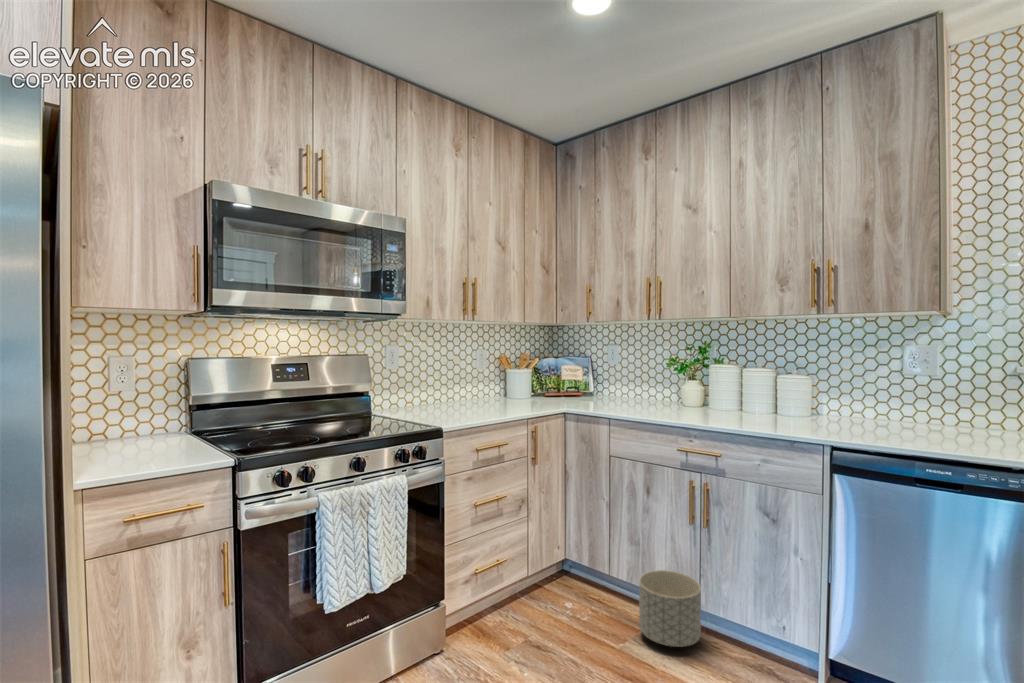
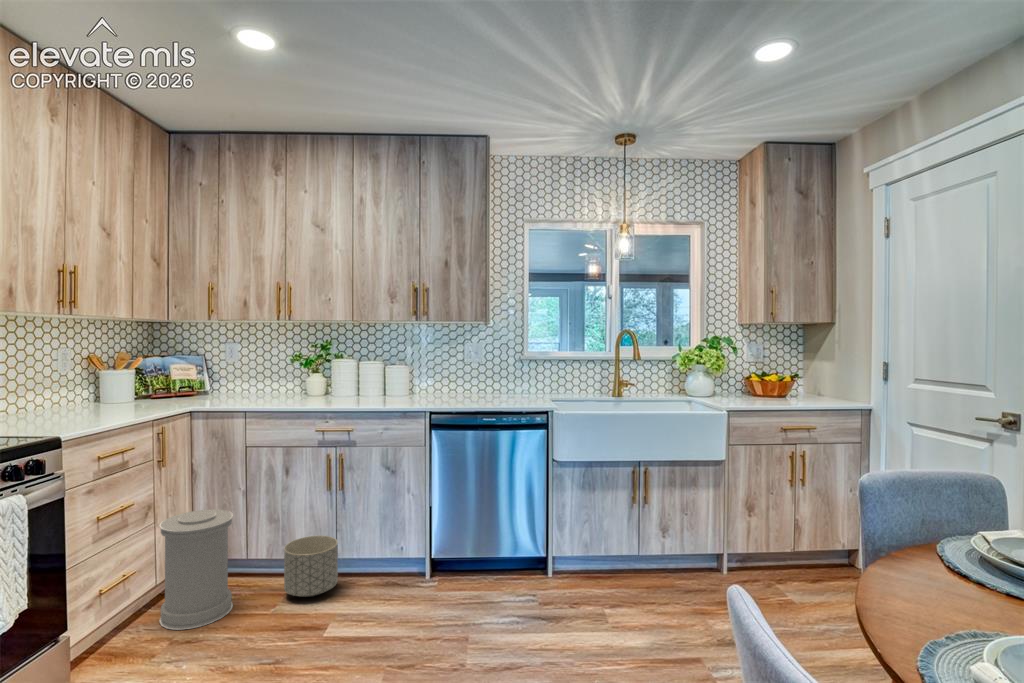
trash can: none [526,513,590,634] -> present [159,509,233,630]

